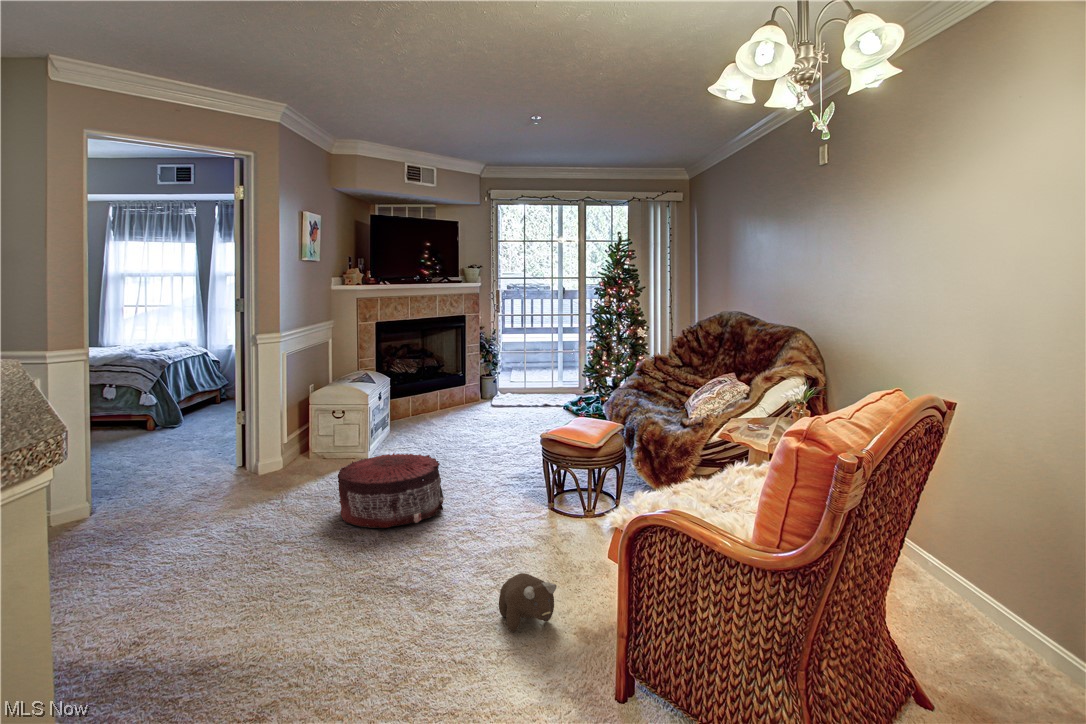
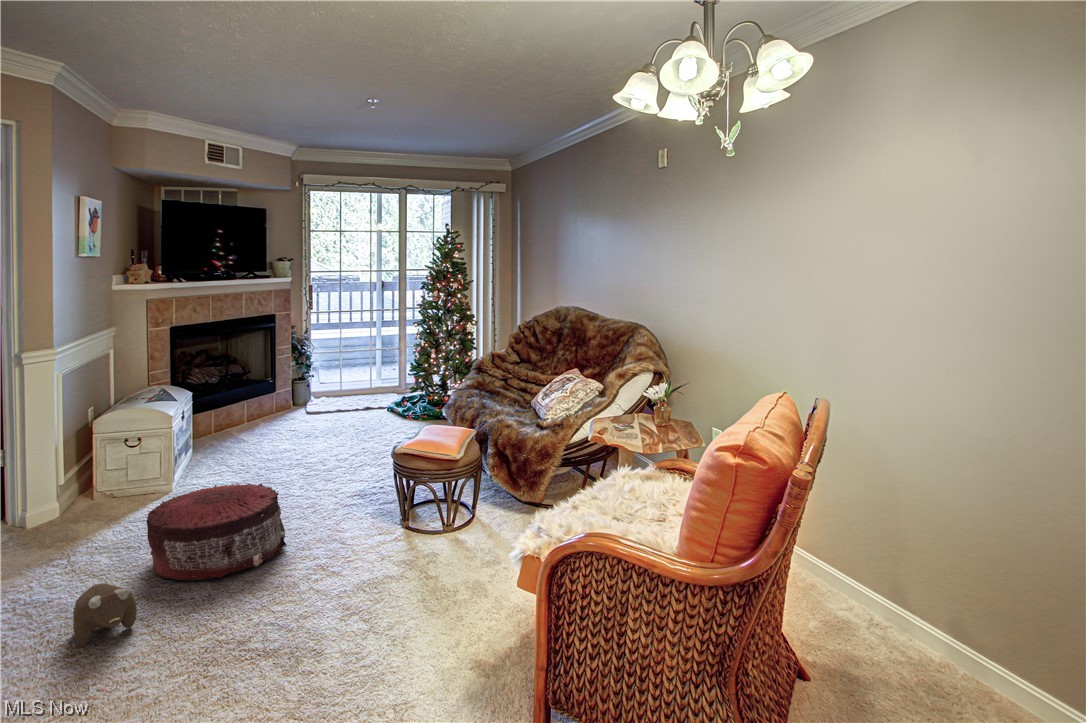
plush toy: present [499,573,557,632] -> present [73,583,137,644]

